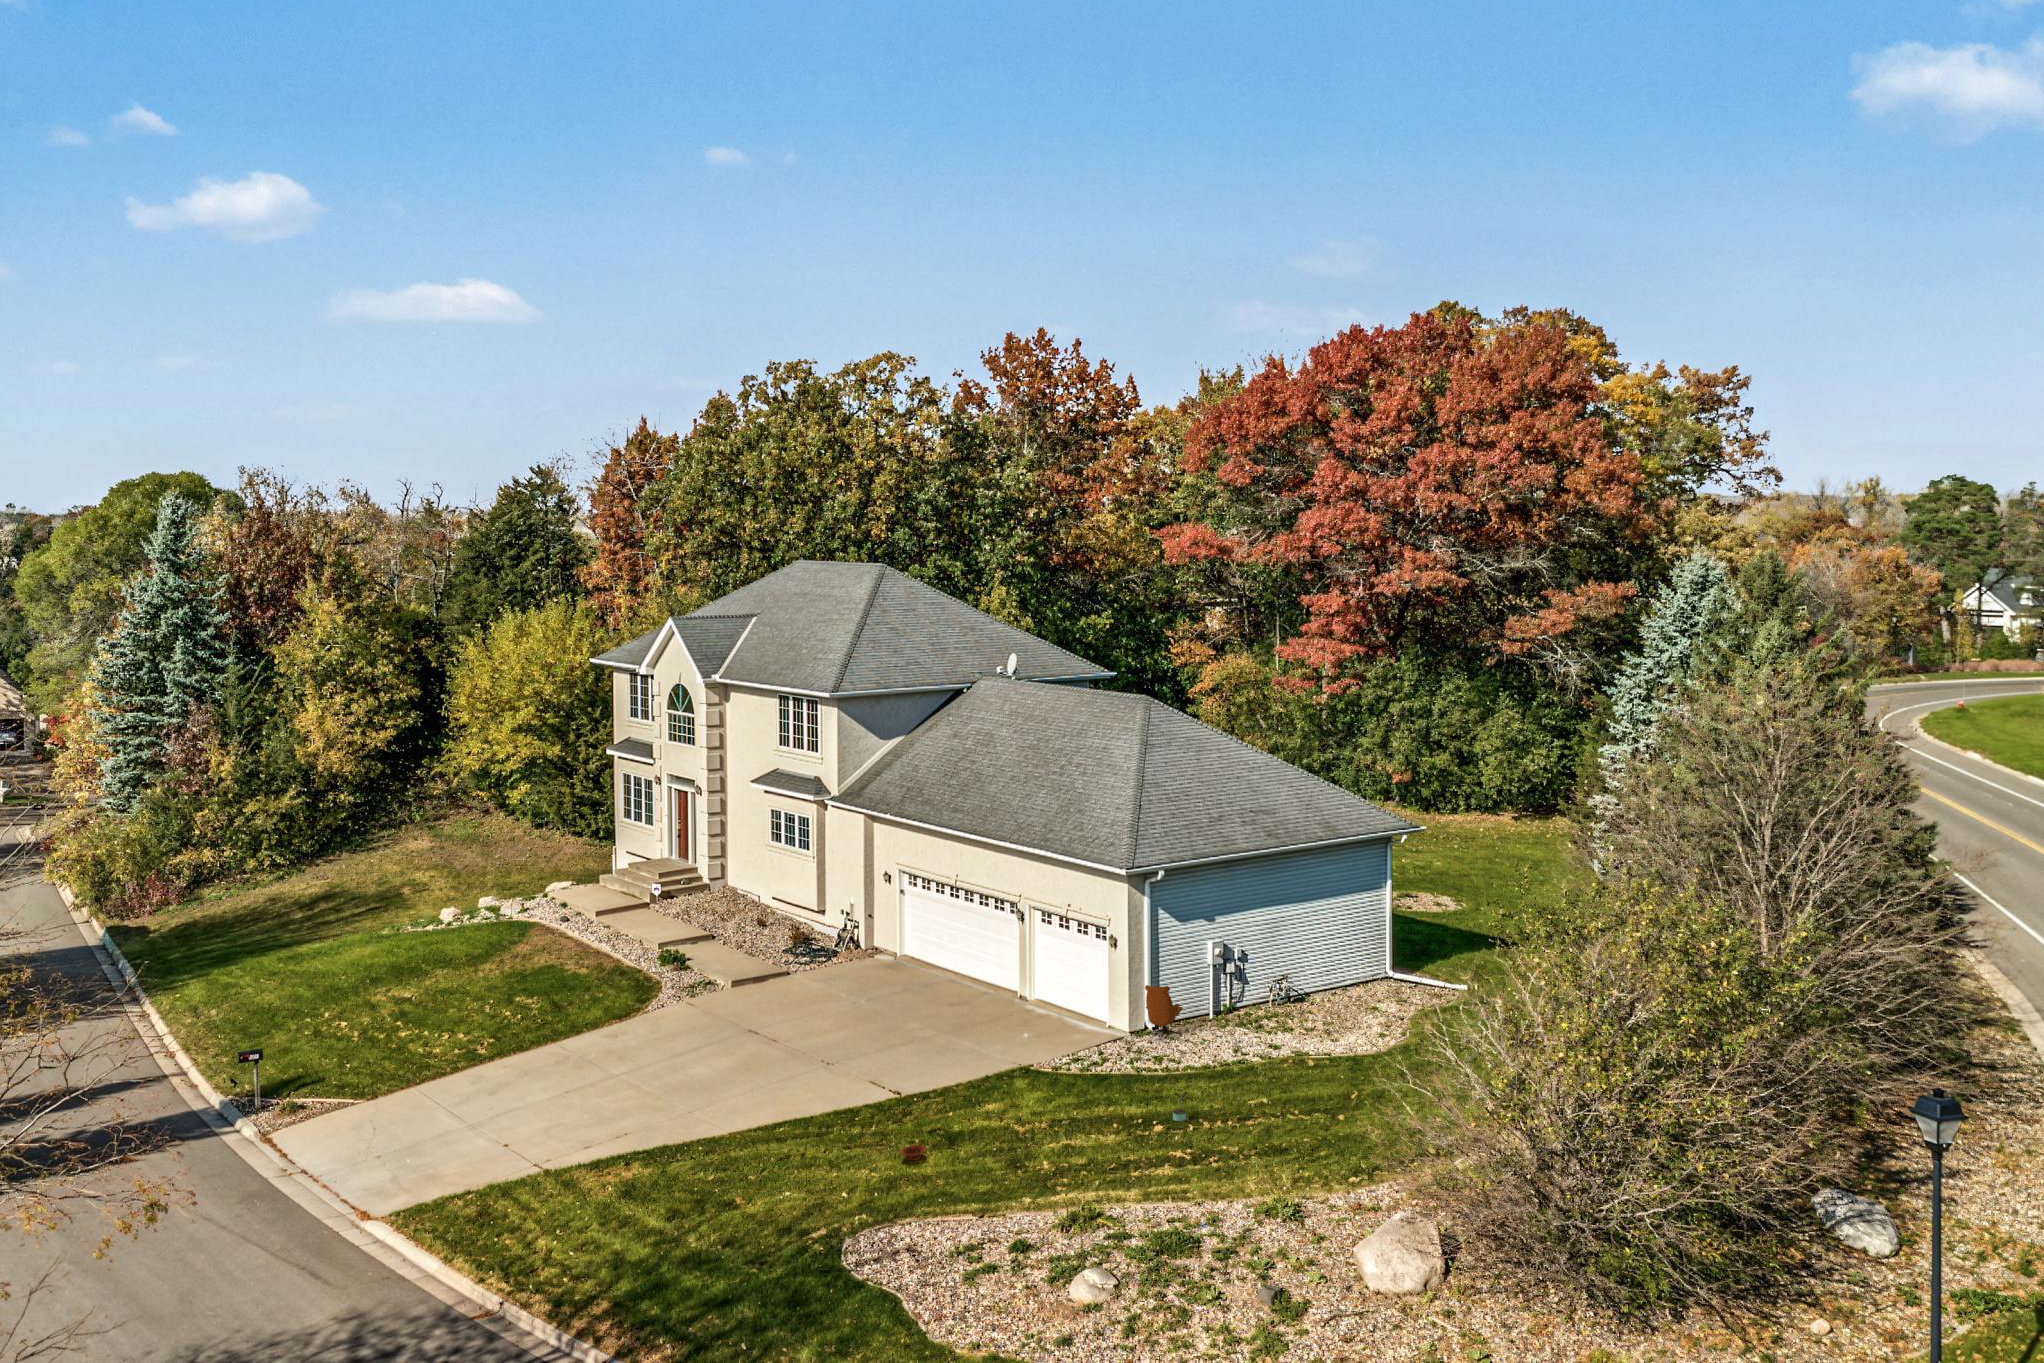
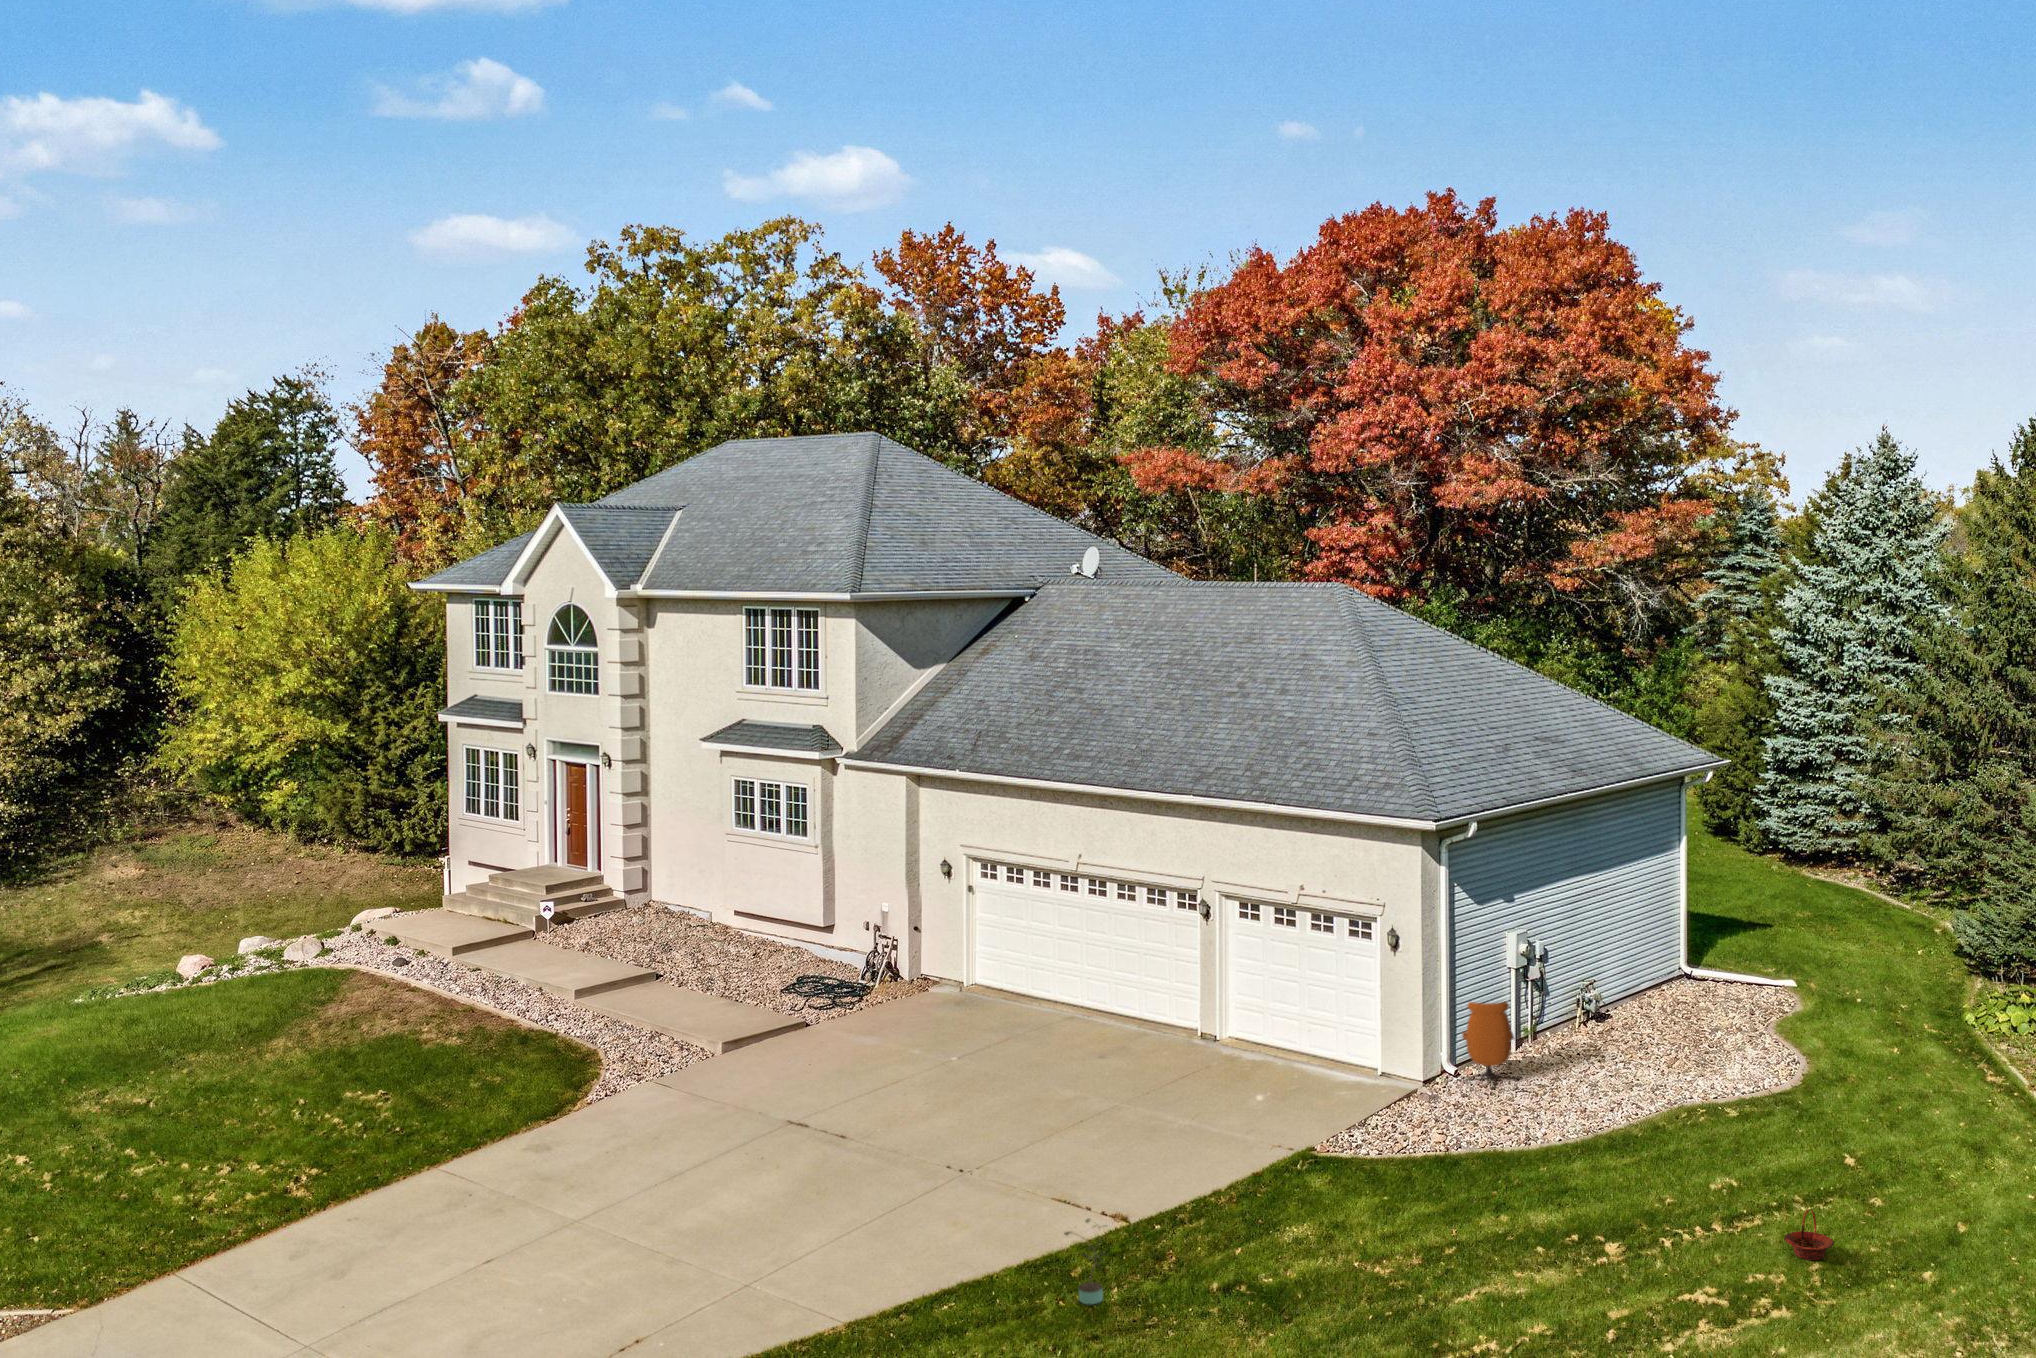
potted plant: present [1165,1074,1188,1121] -> present [1065,1219,1107,1304]
basket: present [901,1145,925,1161] -> present [1784,1209,1834,1260]

